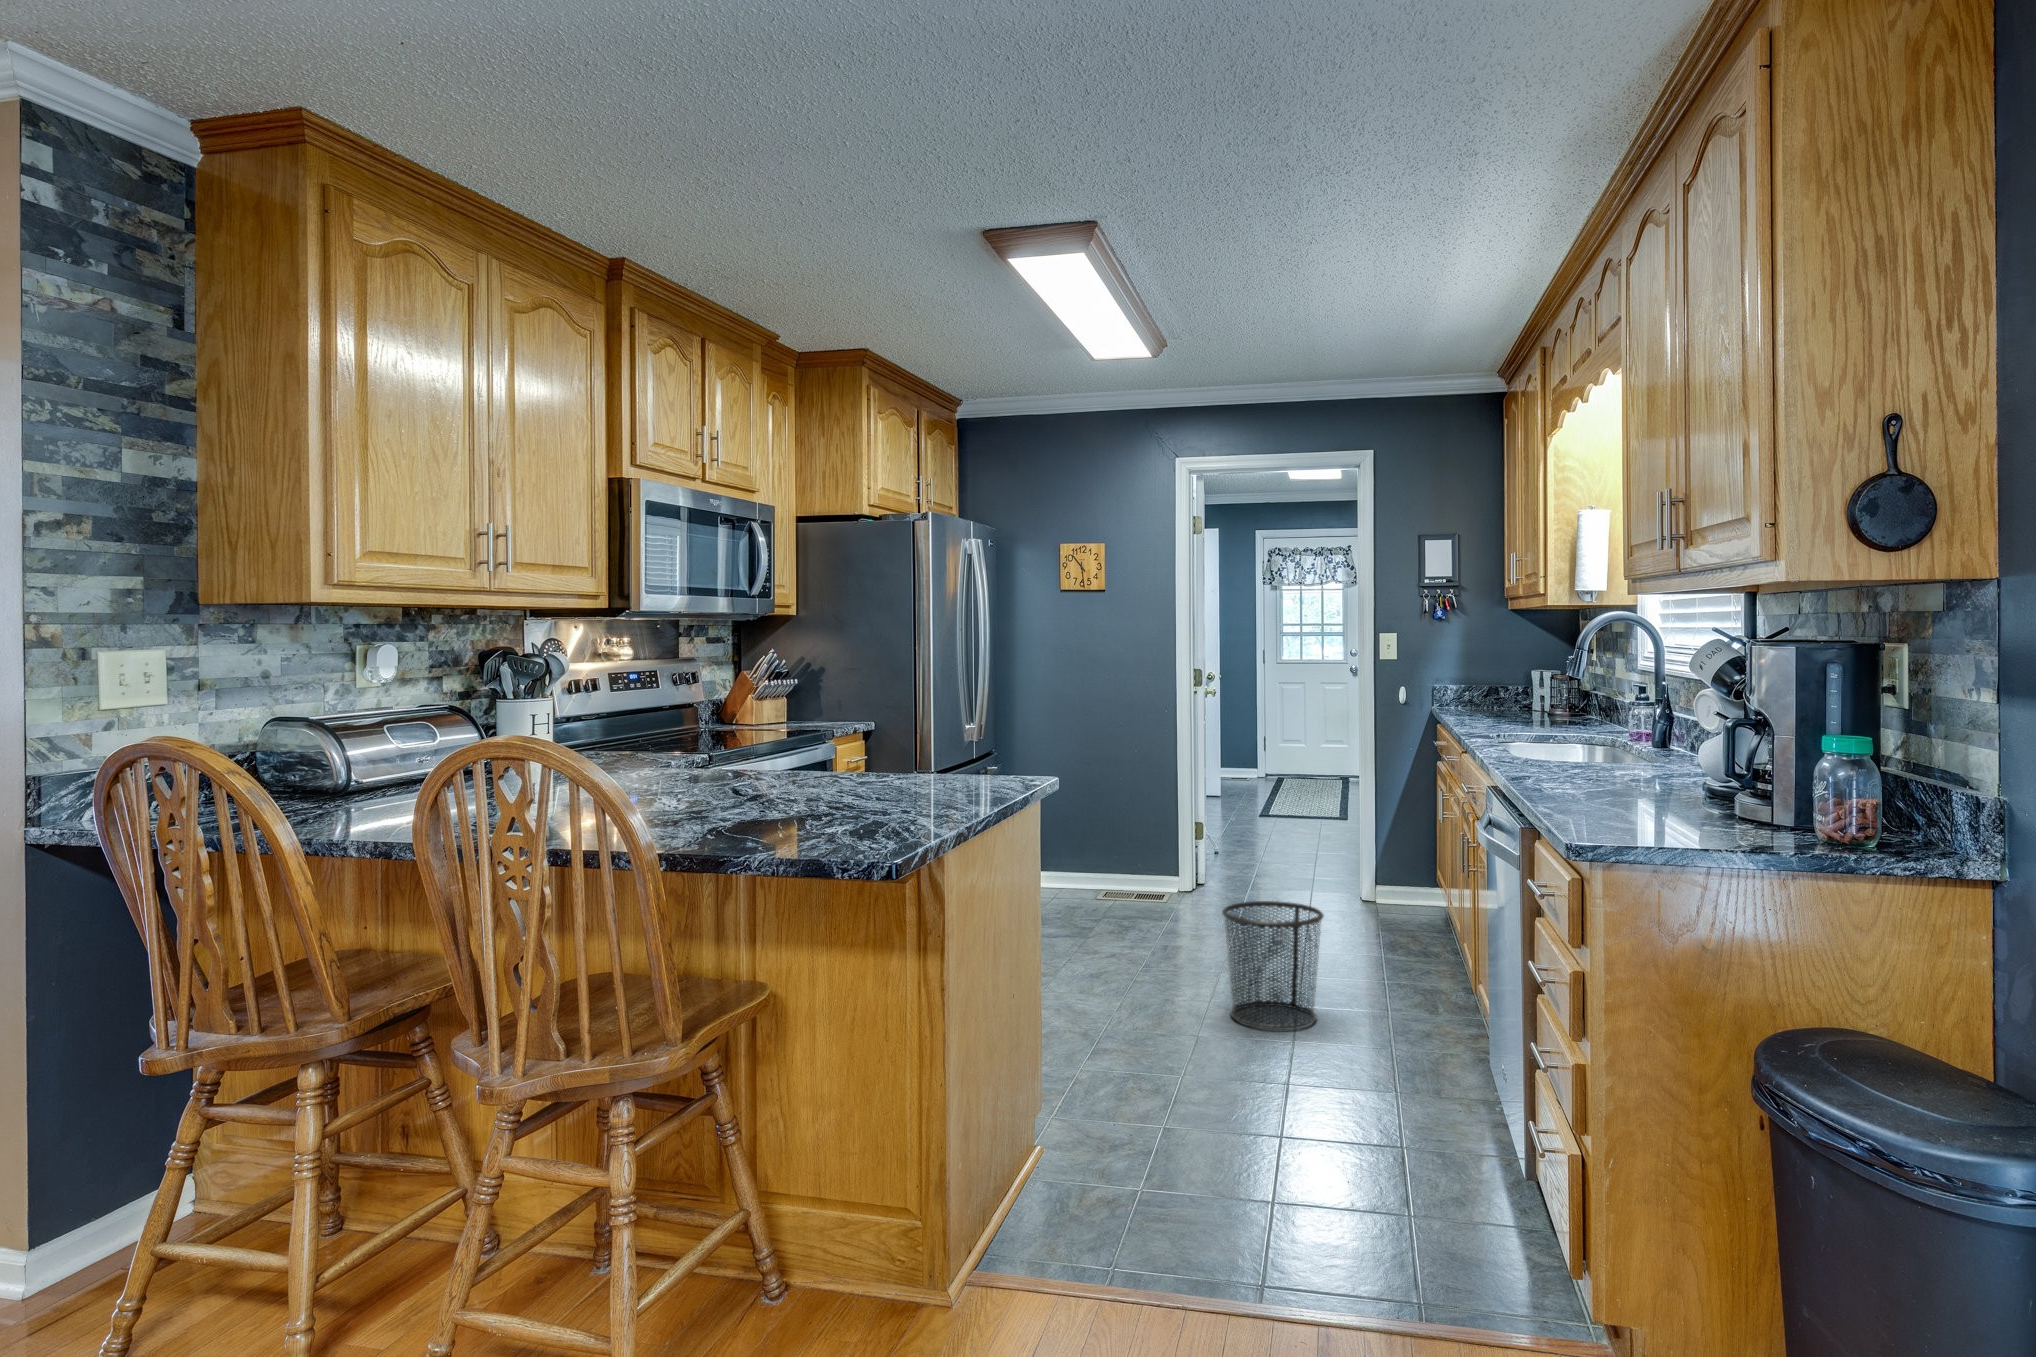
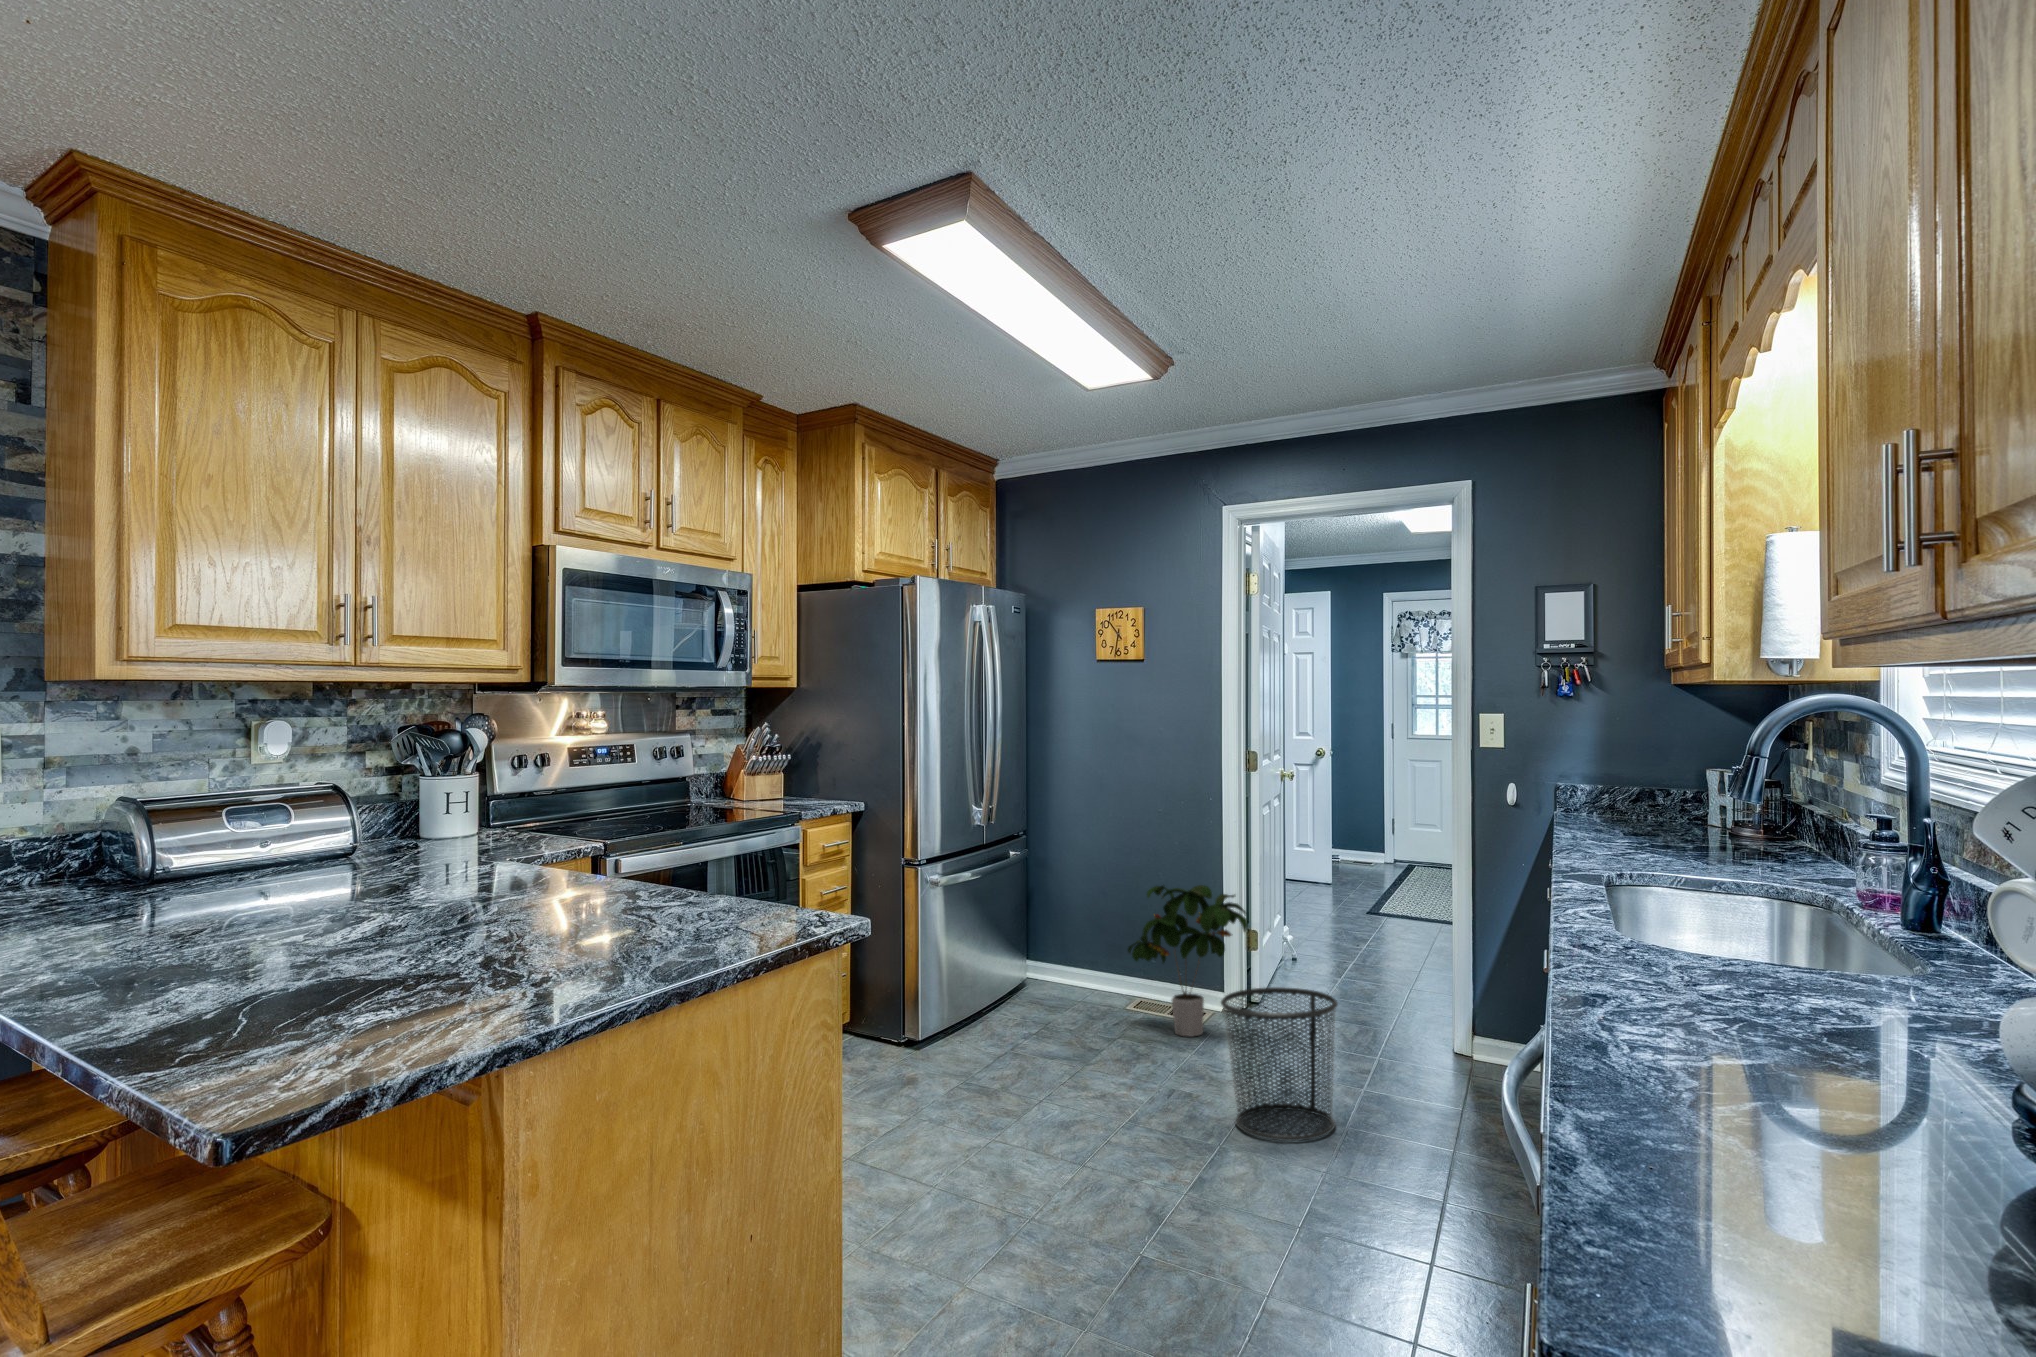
potted plant: none [1102,810,1218,947] -> present [1128,885,1248,1036]

